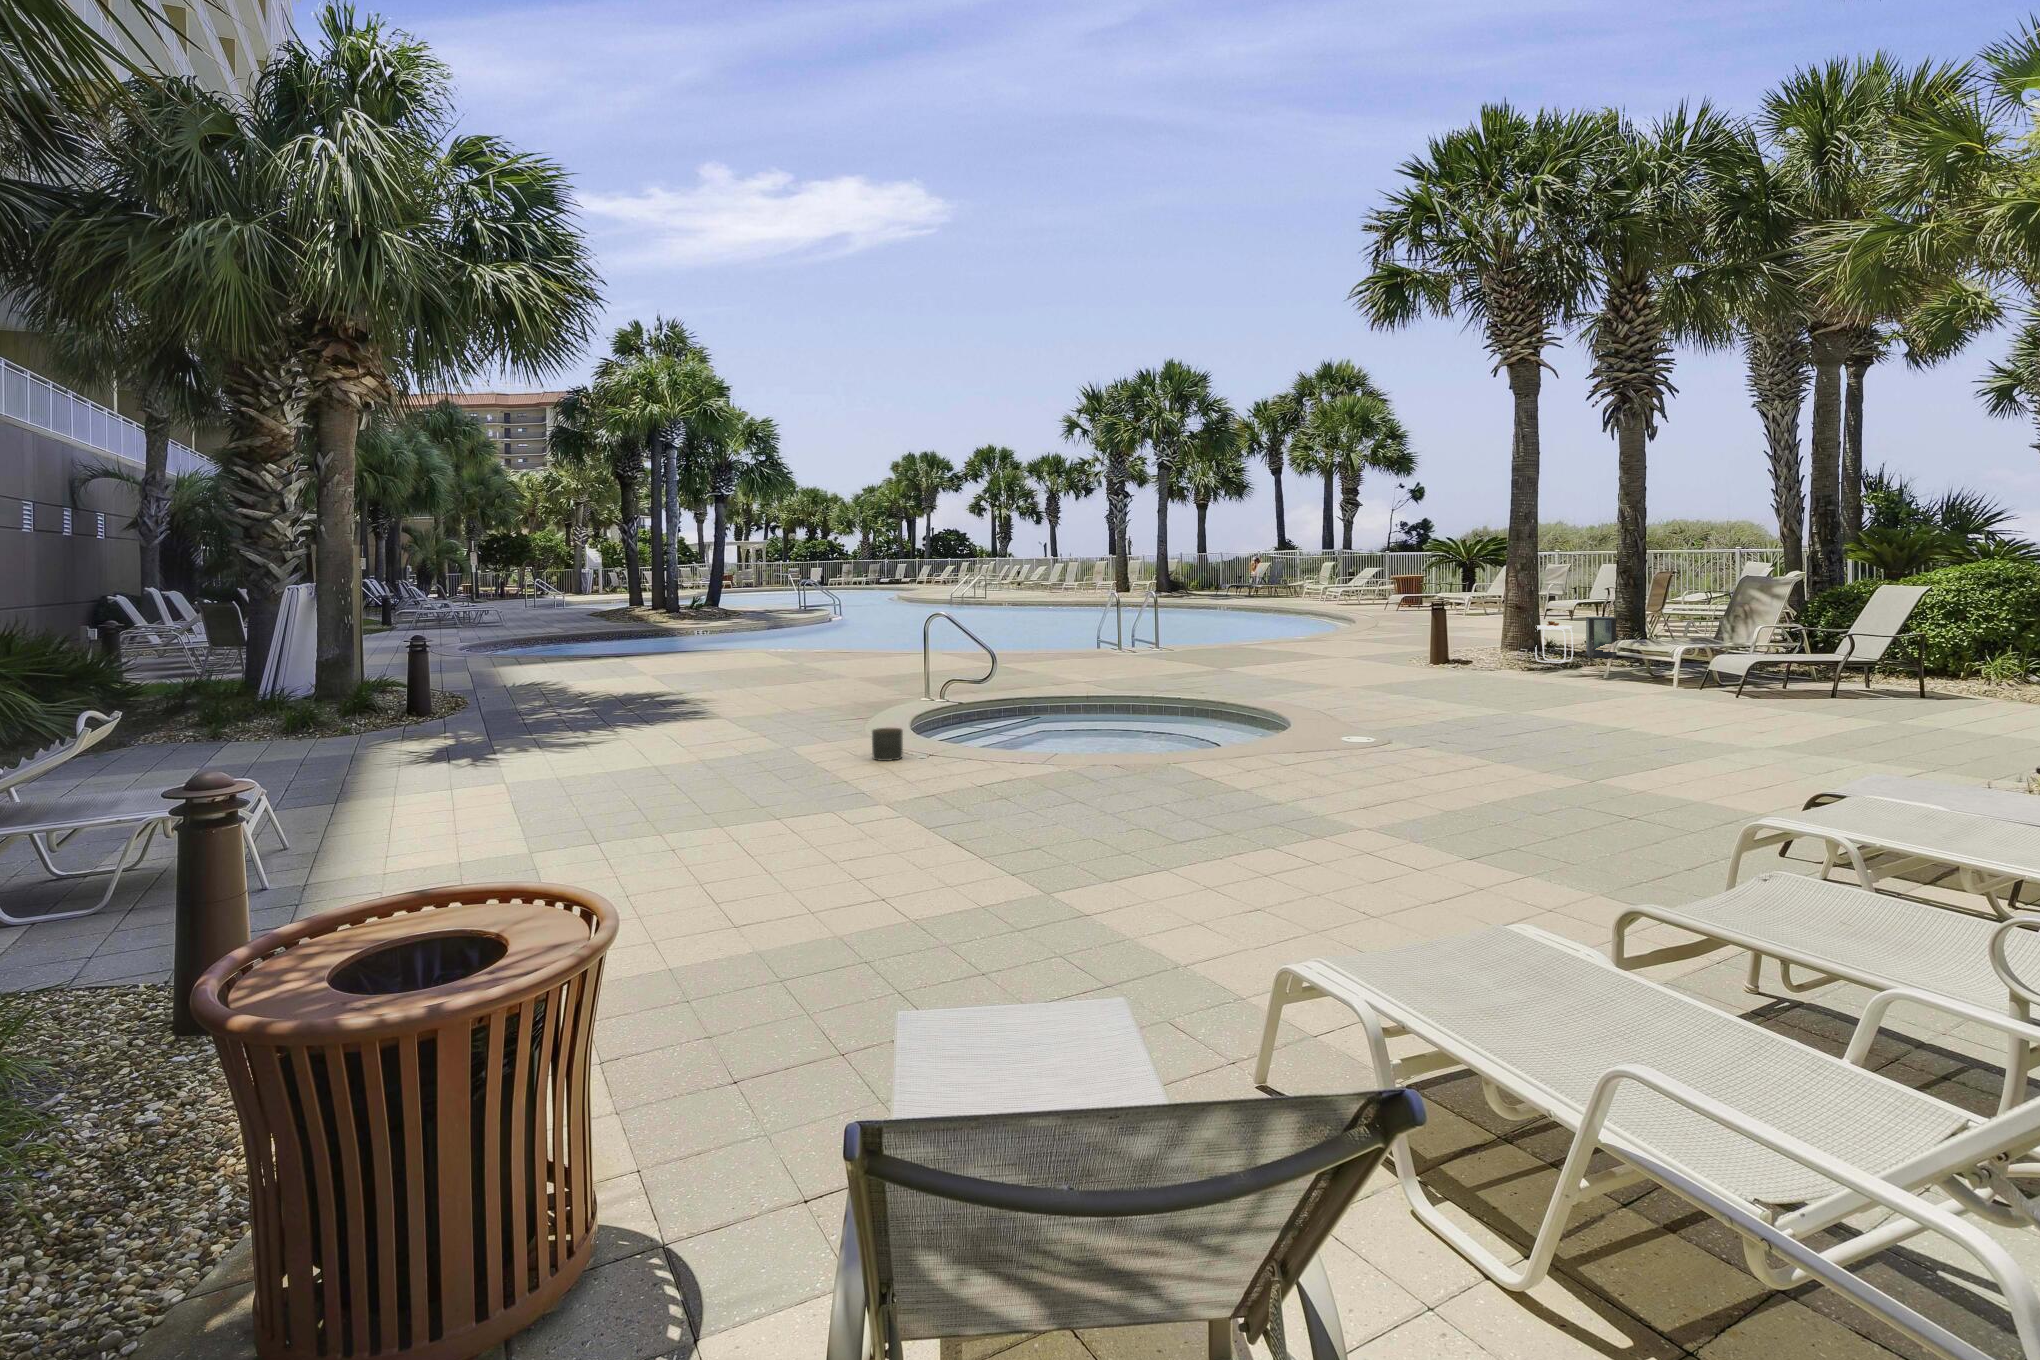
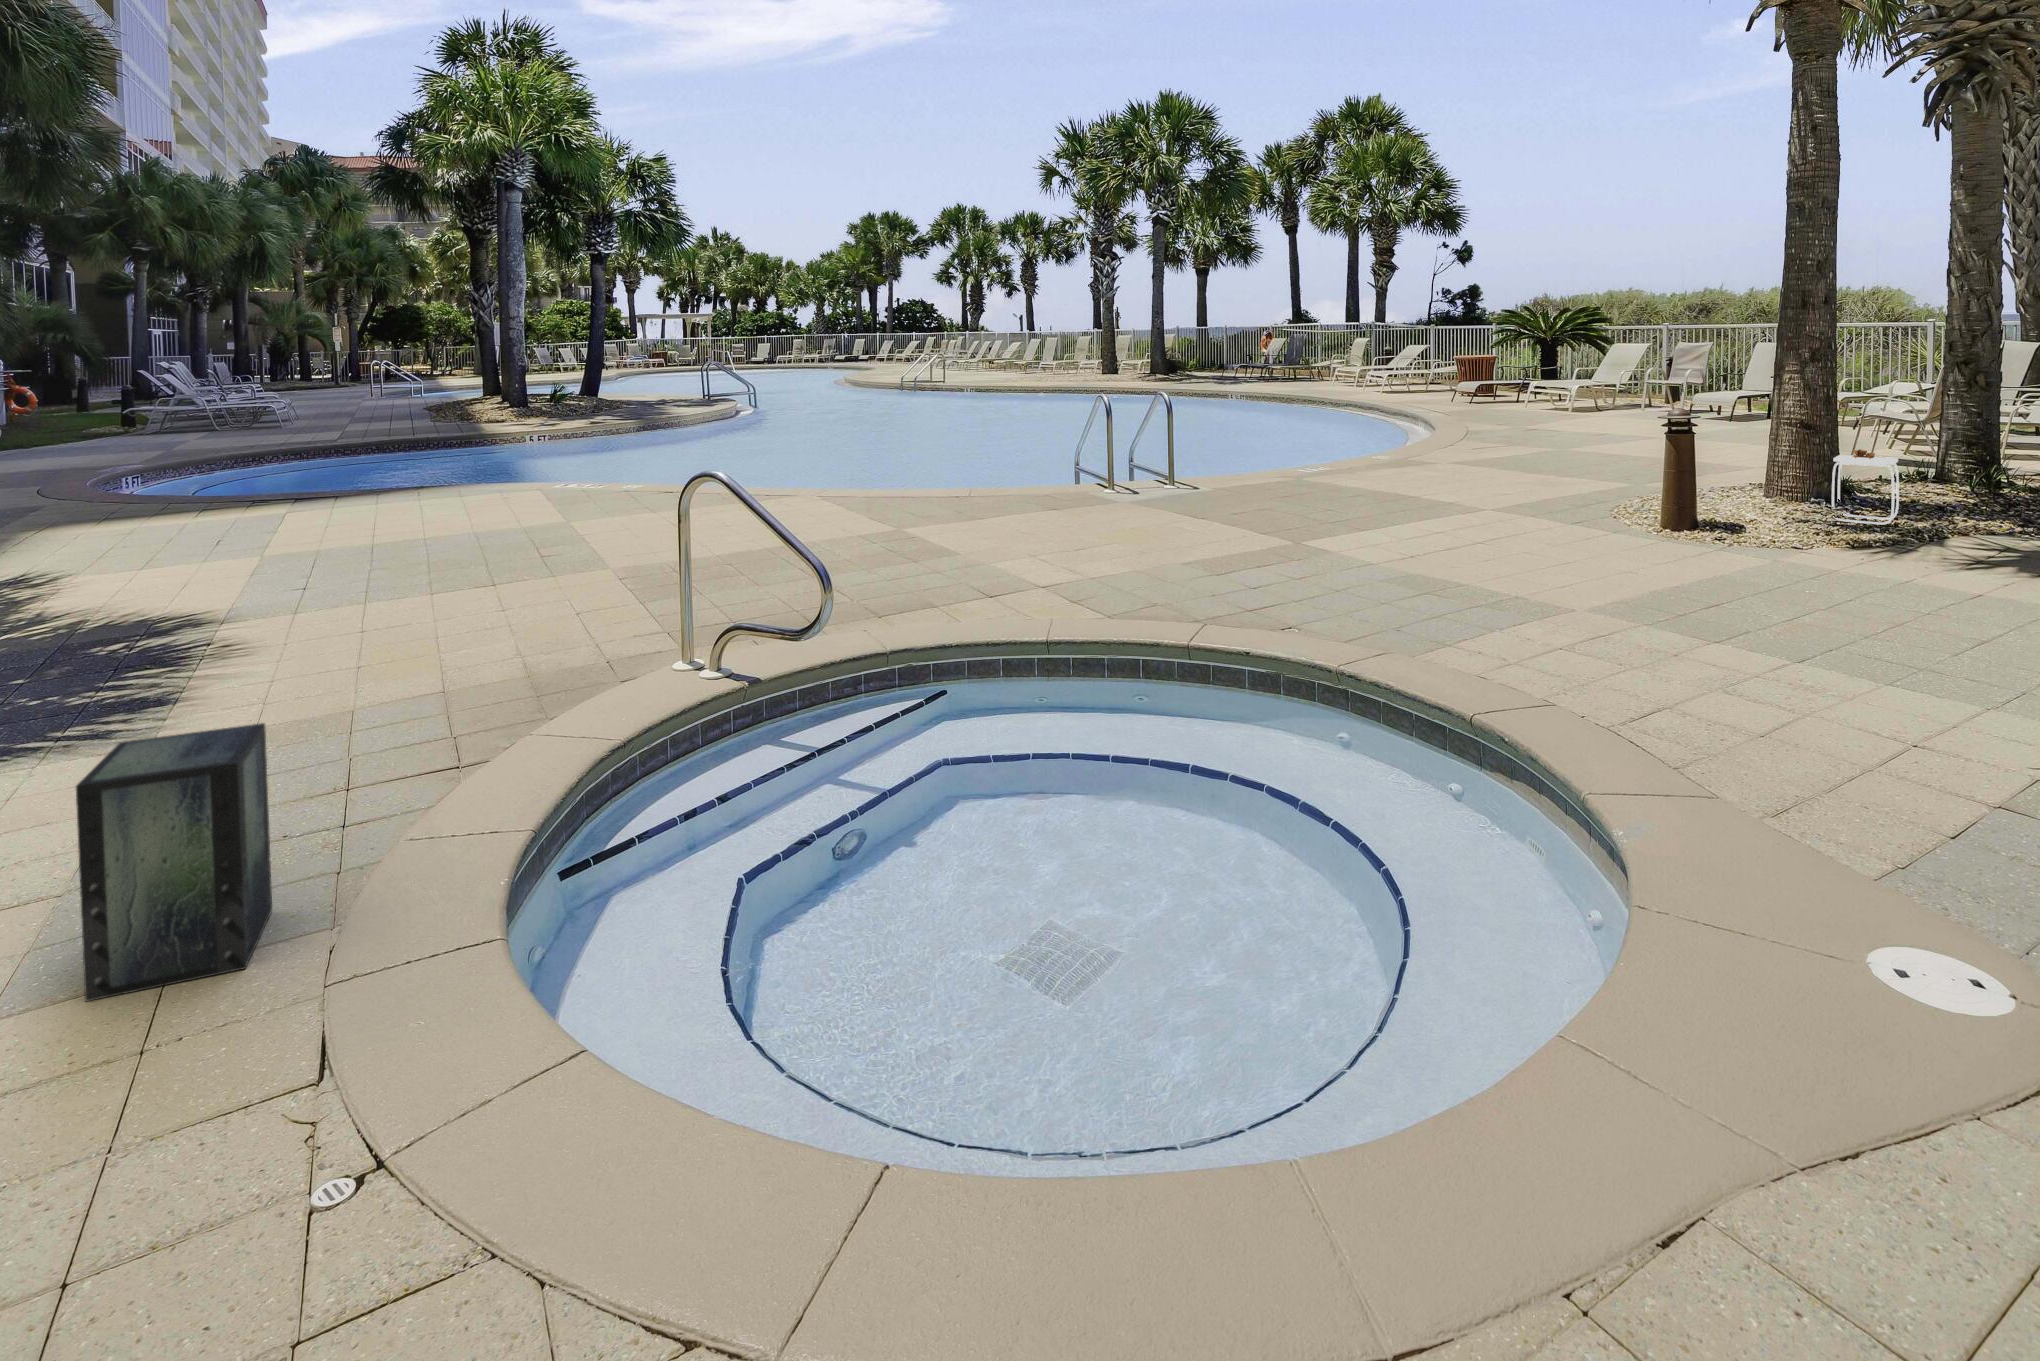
storage box: present [1586,617,1617,658] -> present [76,723,272,1001]
planter: present [872,728,903,761] -> none [123,1019,276,1207]

